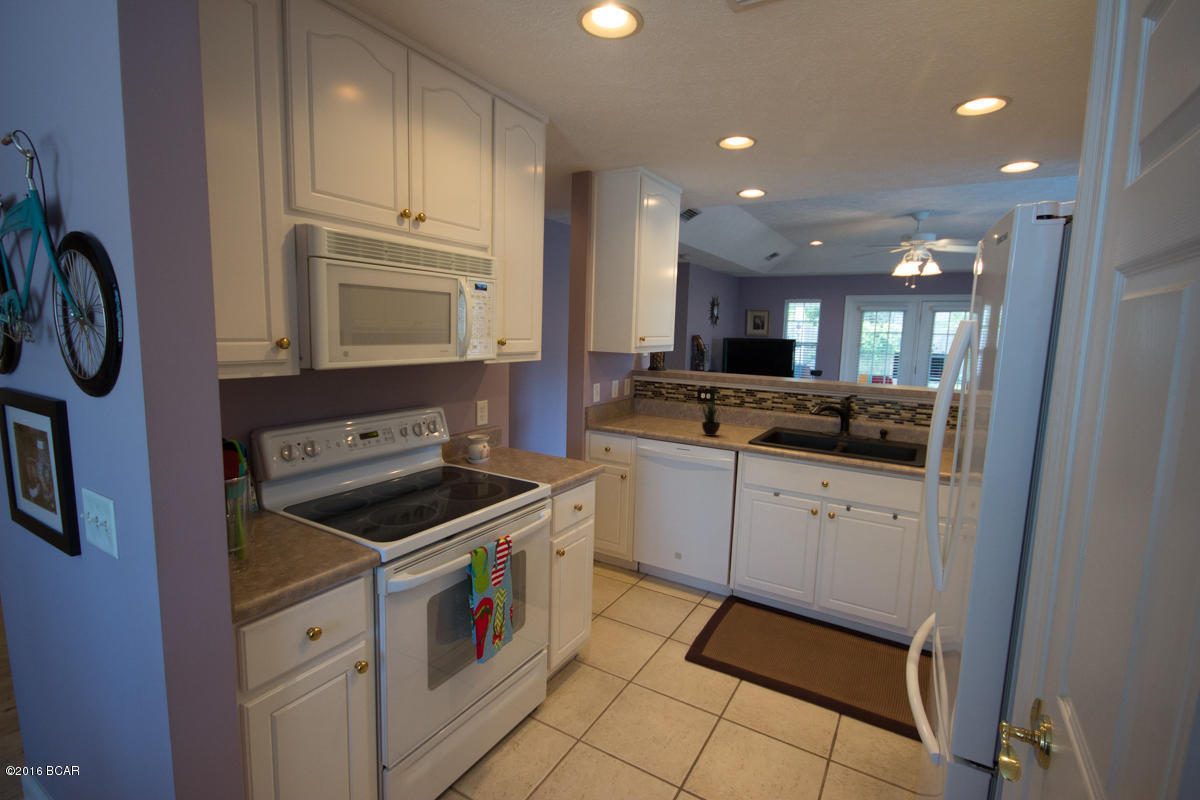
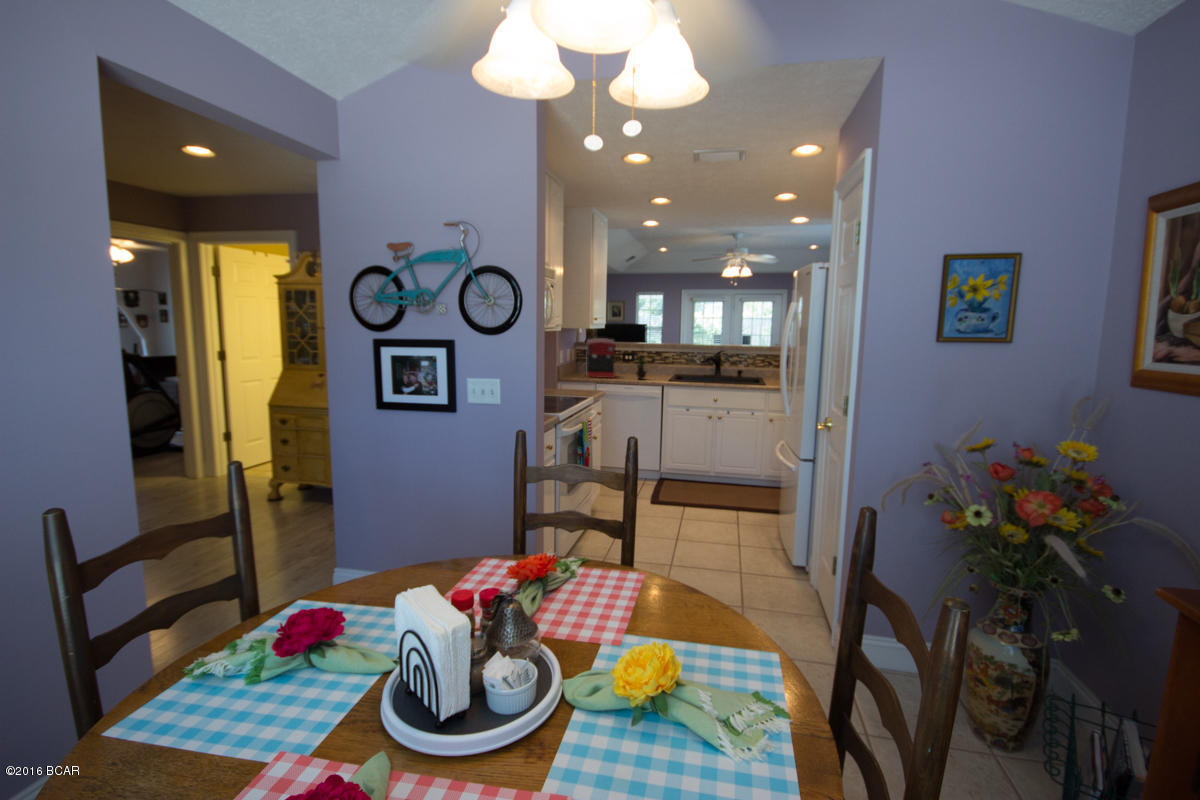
coffee maker: none [631,368,680,429] -> present [586,338,615,378]

